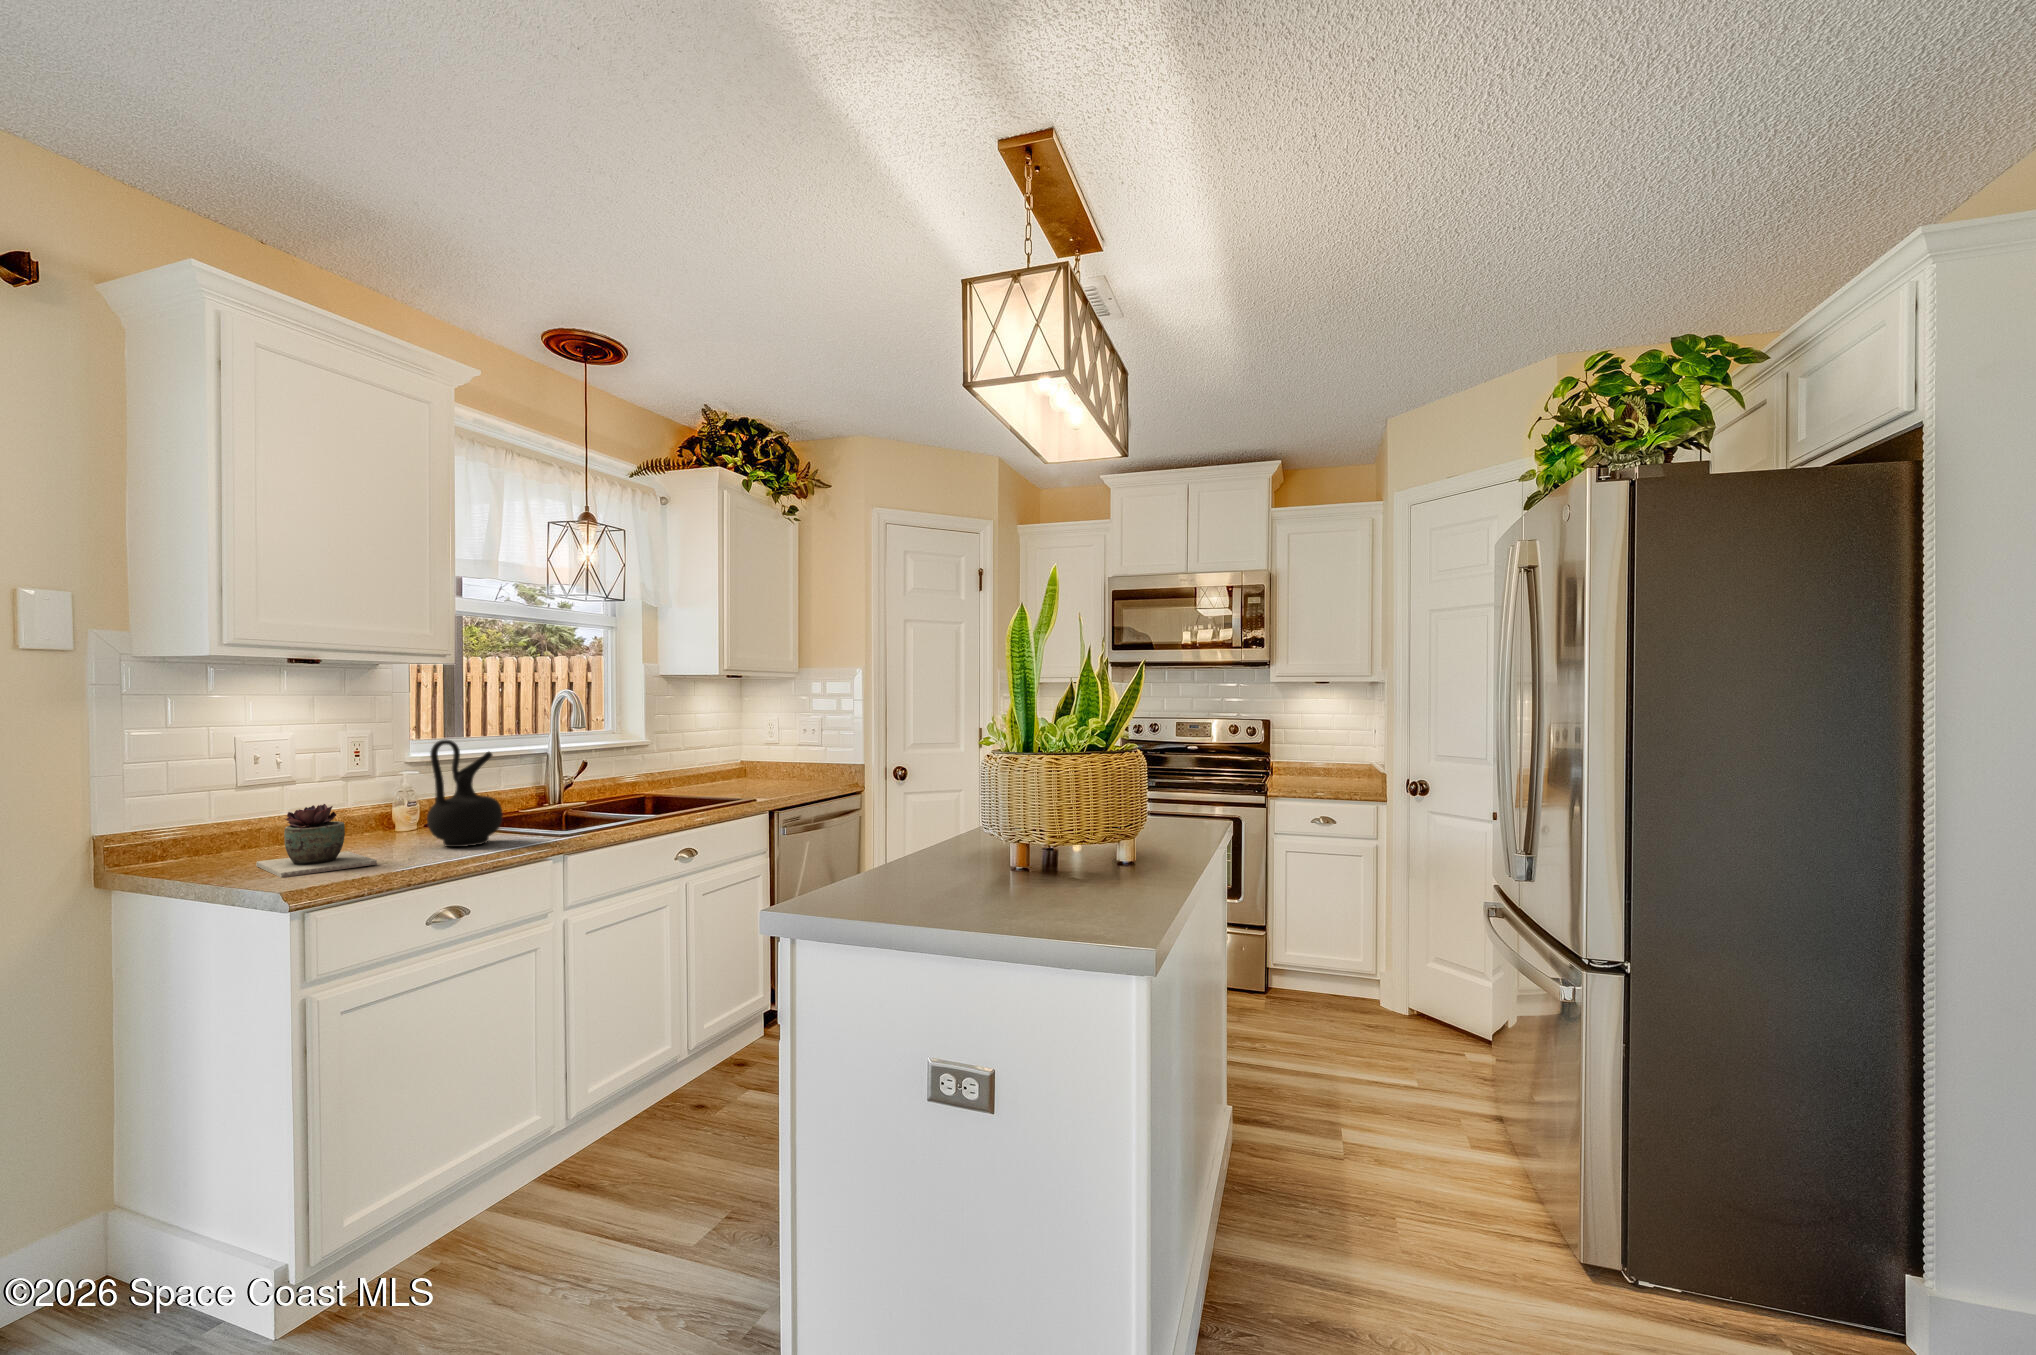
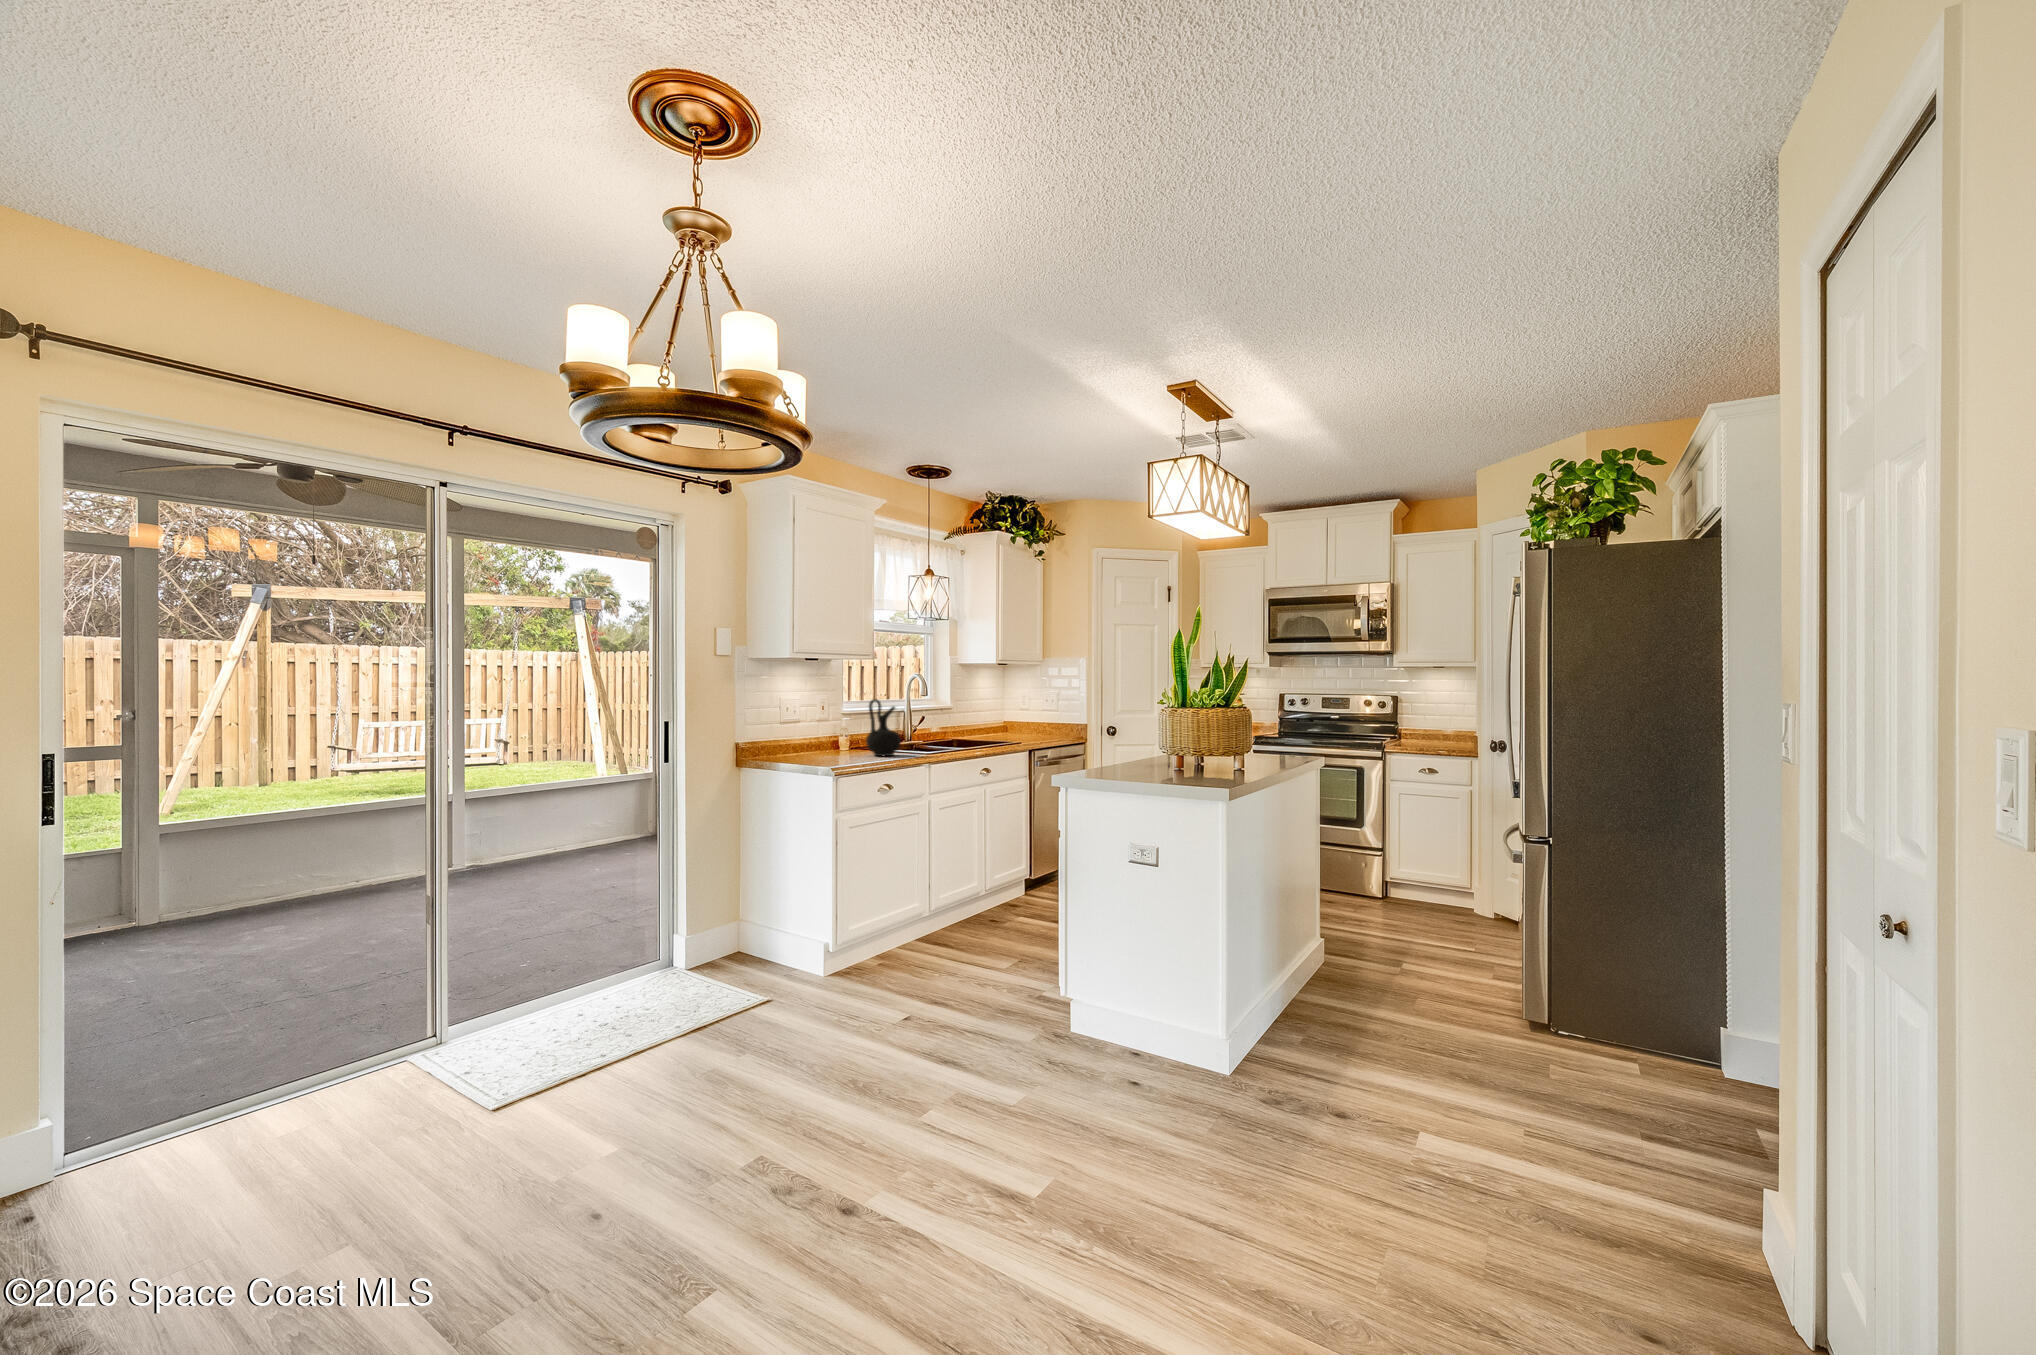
succulent plant: present [256,804,377,877] -> none [801,729,855,763]

